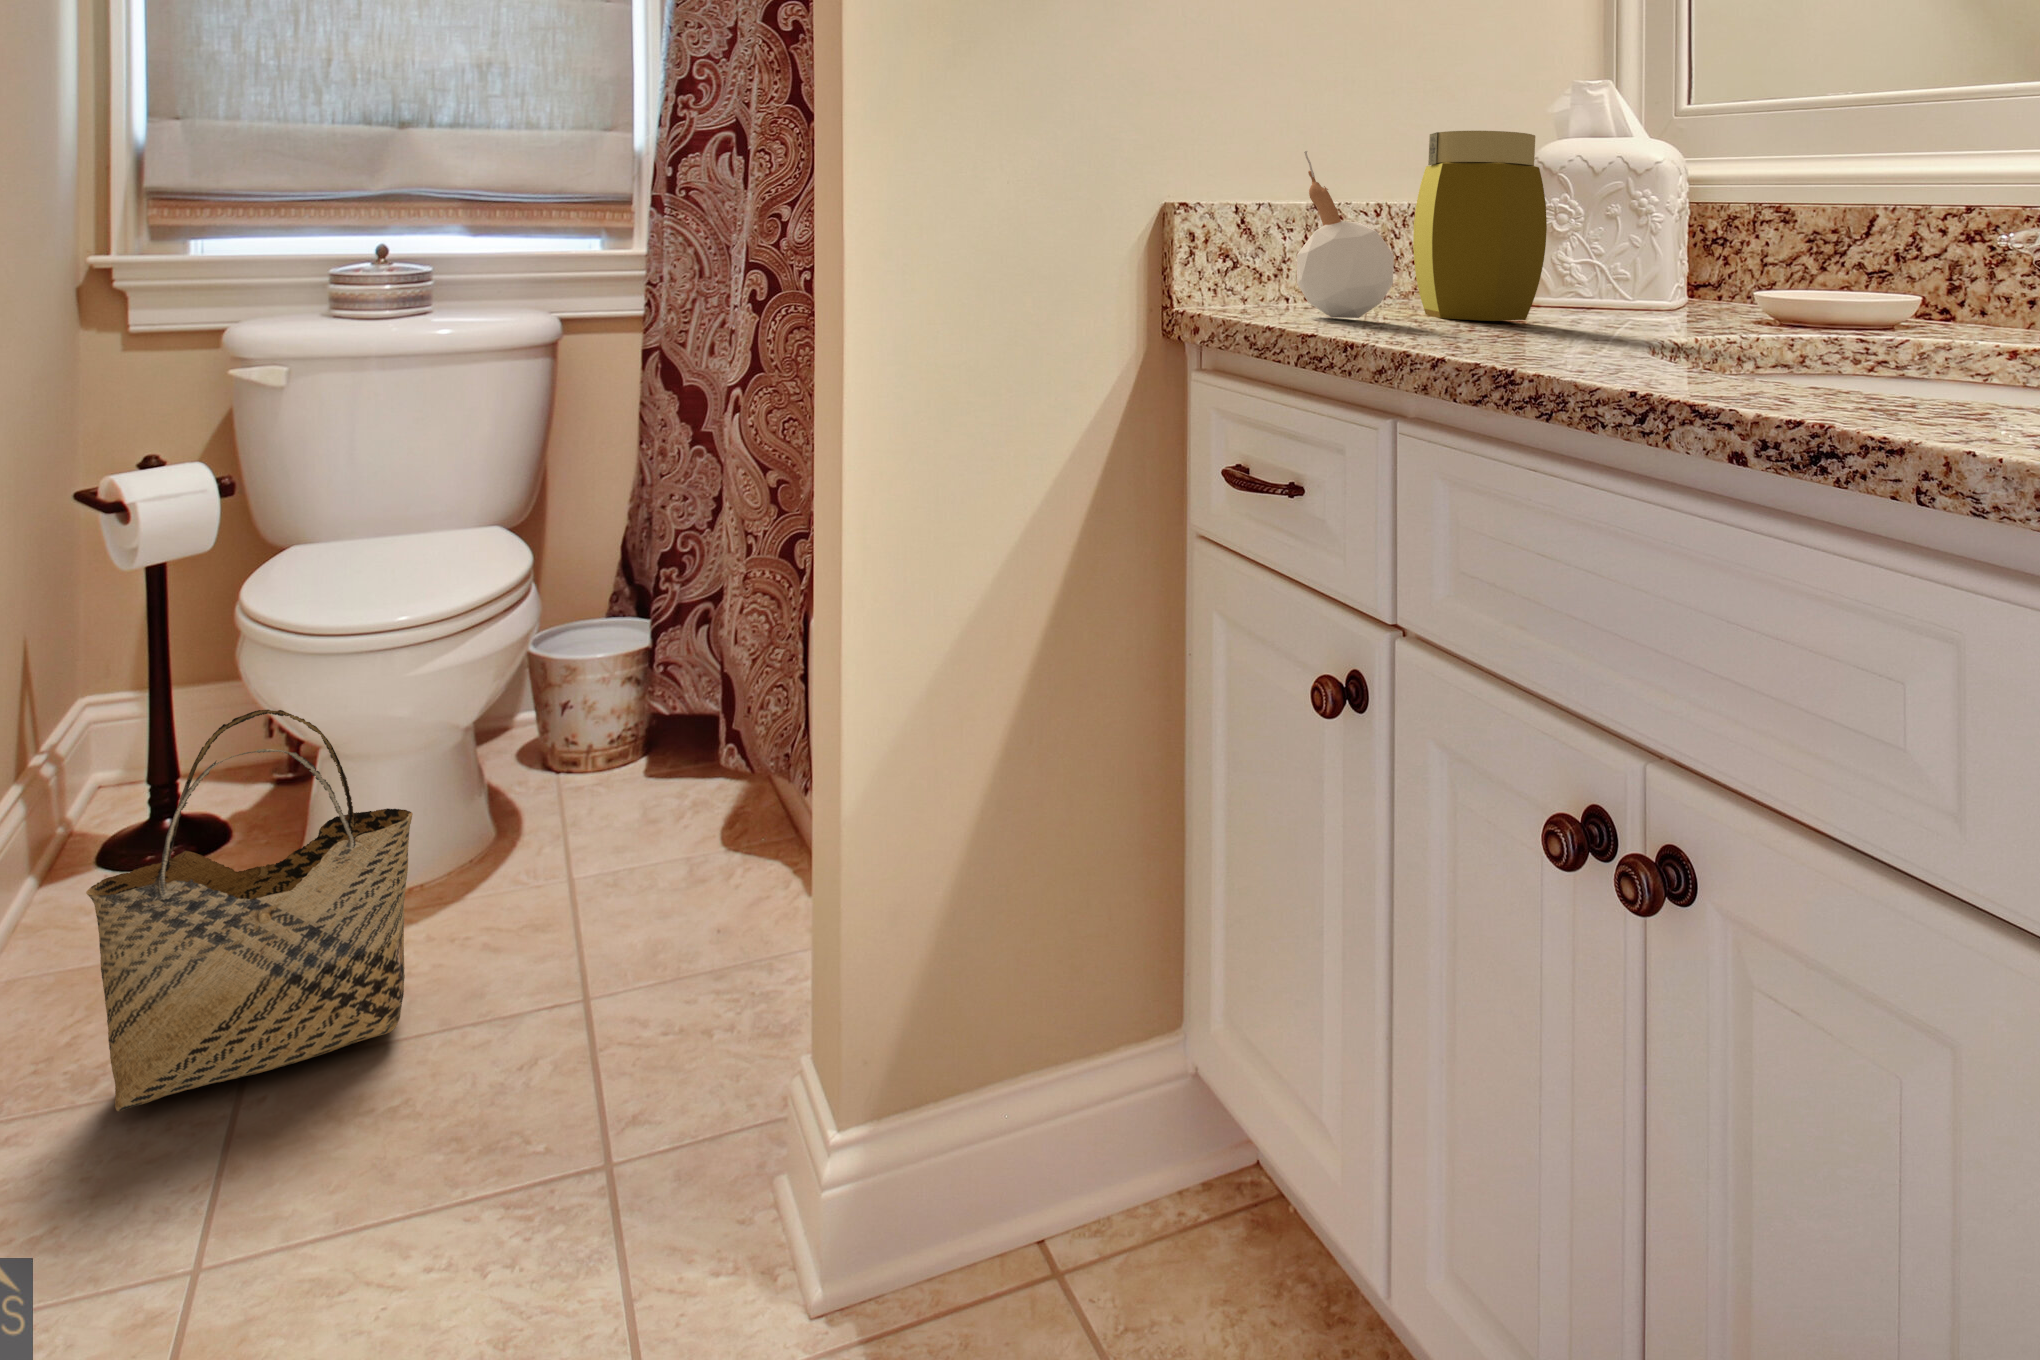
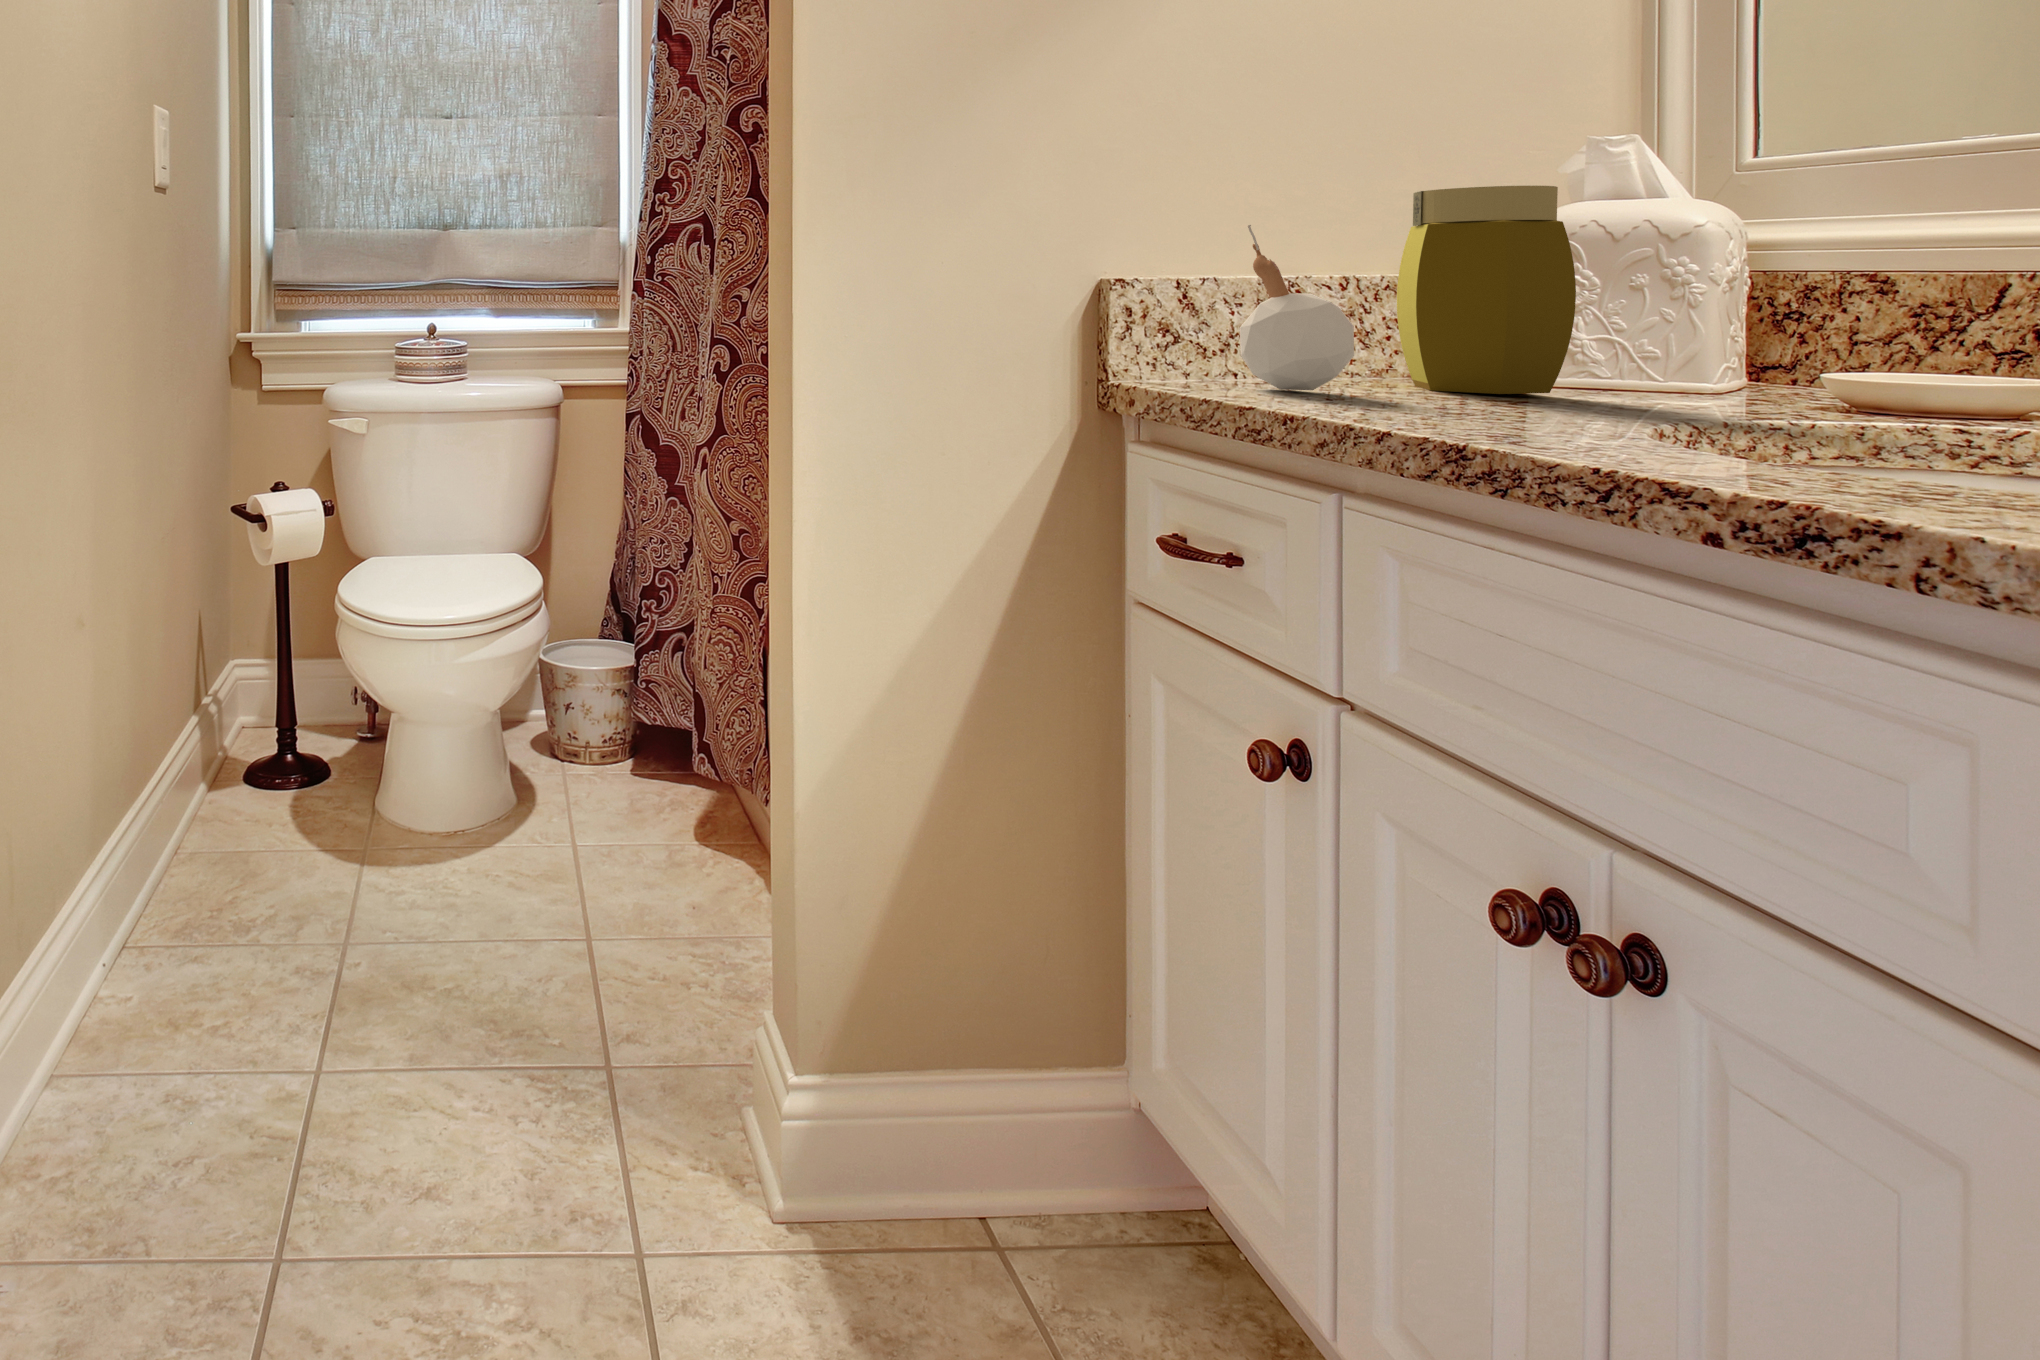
woven basket: present [86,710,413,1111] -> none [295,669,477,936]

